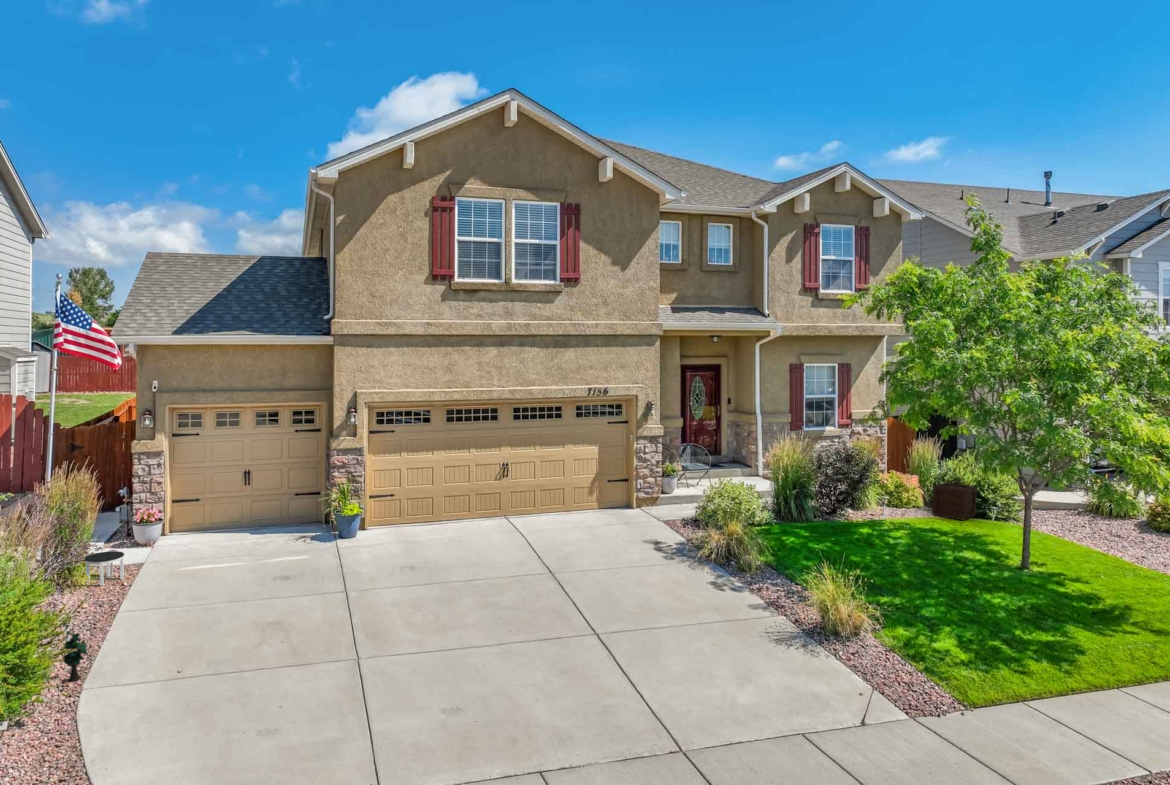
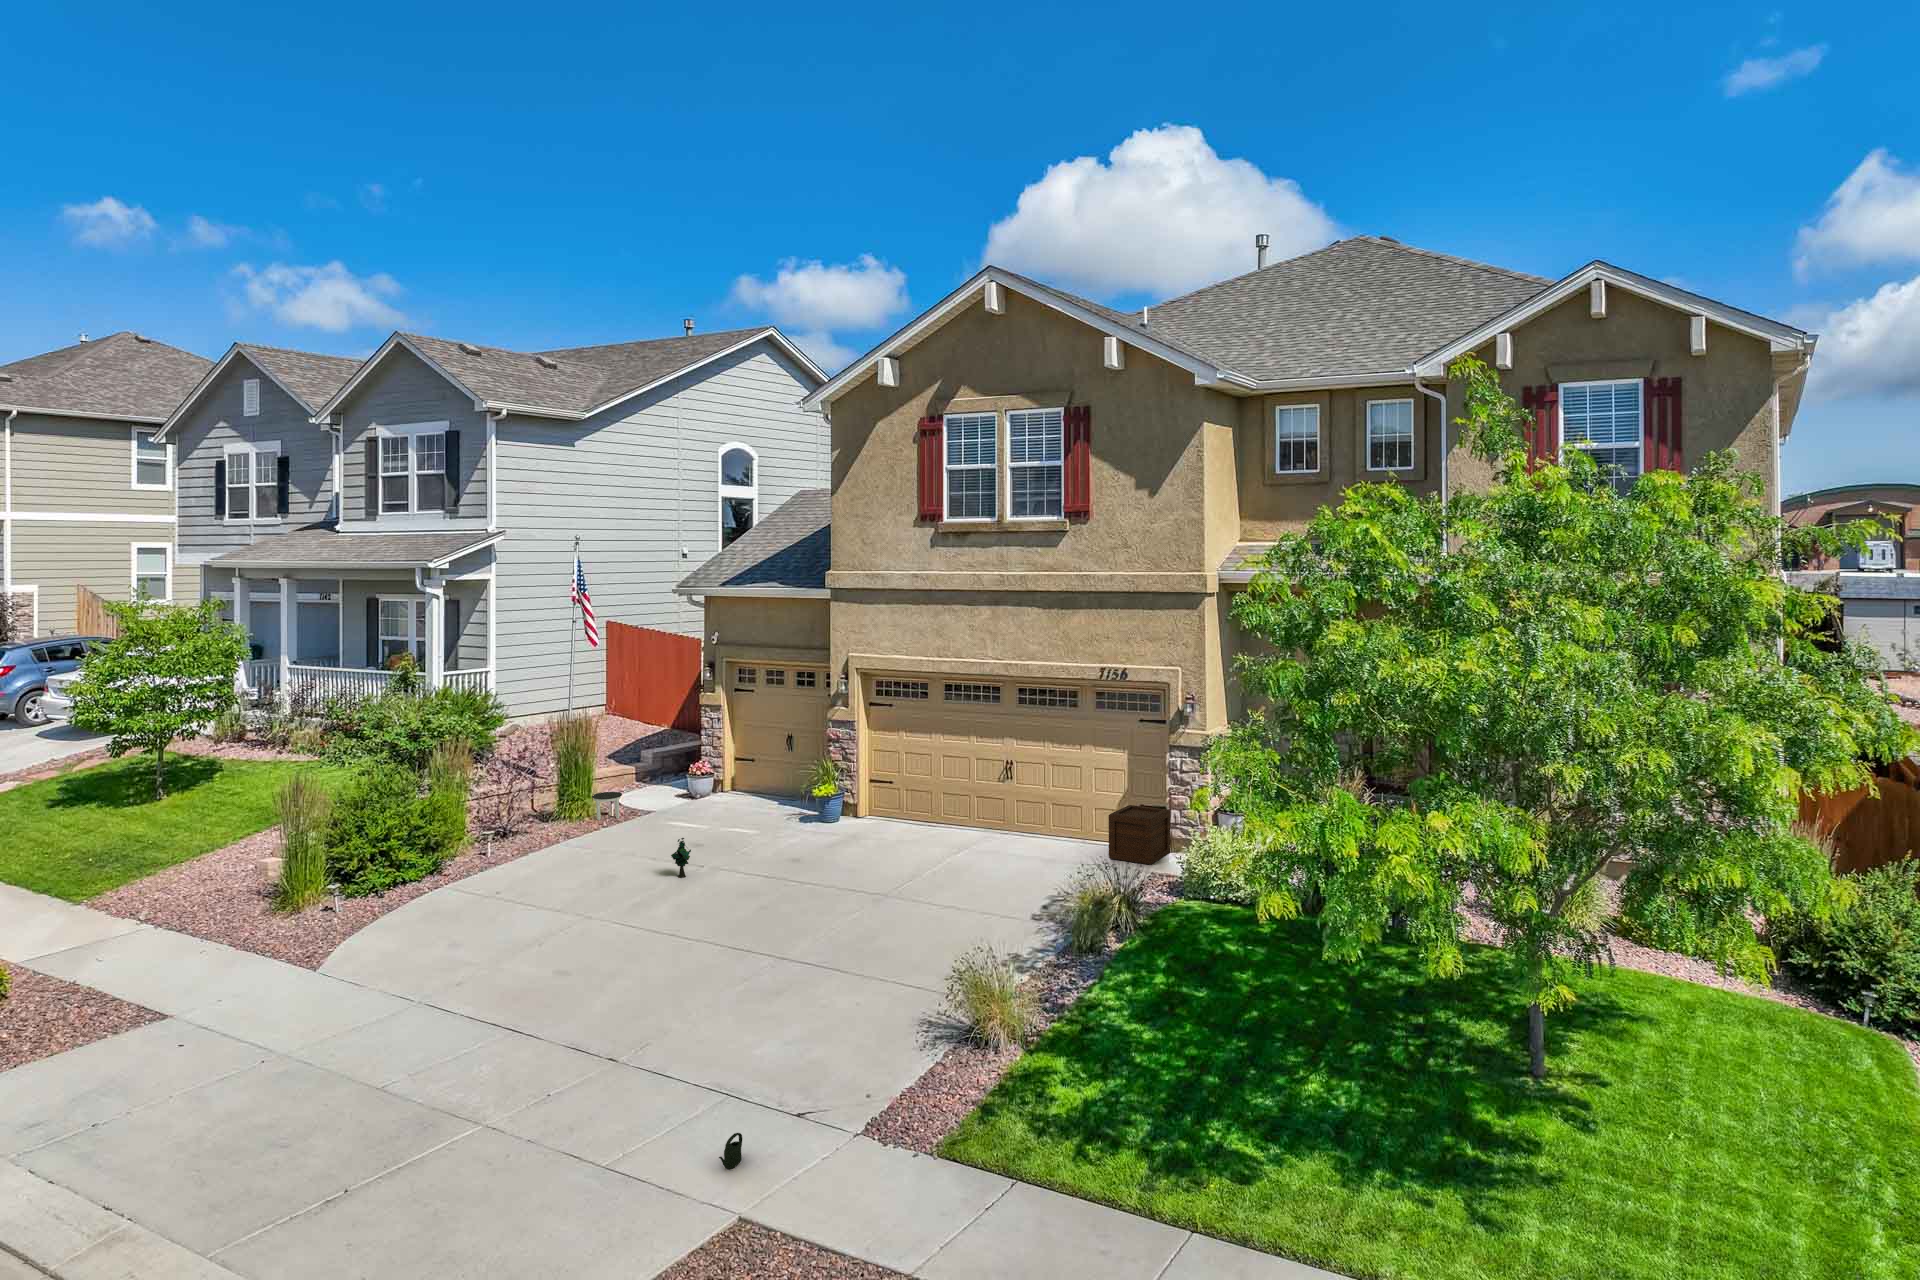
wooden crate: present [932,482,977,520] -> present [1109,805,1170,865]
decorative plant: present [61,628,87,681] -> present [671,838,691,878]
watering can: none [1041,731,1088,763] -> present [719,1133,742,1169]

